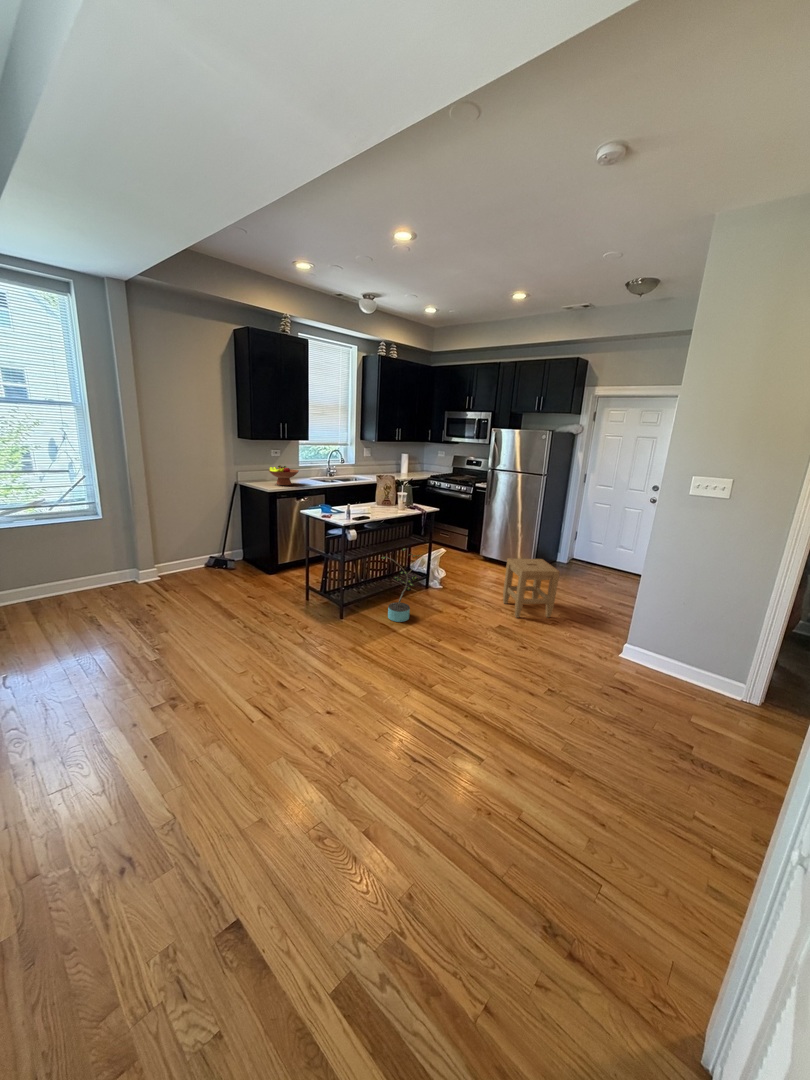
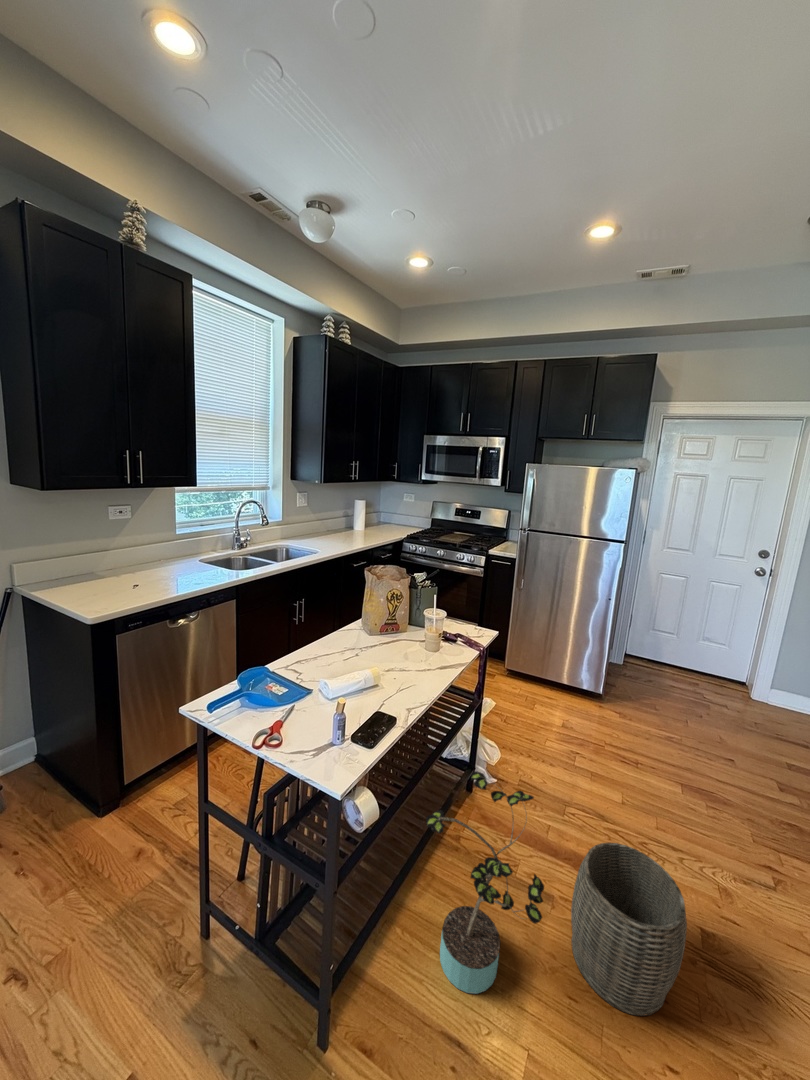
fruit bowl: present [269,465,299,485] -> none [95,542,174,588]
stool: present [503,558,560,618] -> none [634,717,779,875]
woven basket: none [438,584,478,633] -> present [571,843,687,1016]

